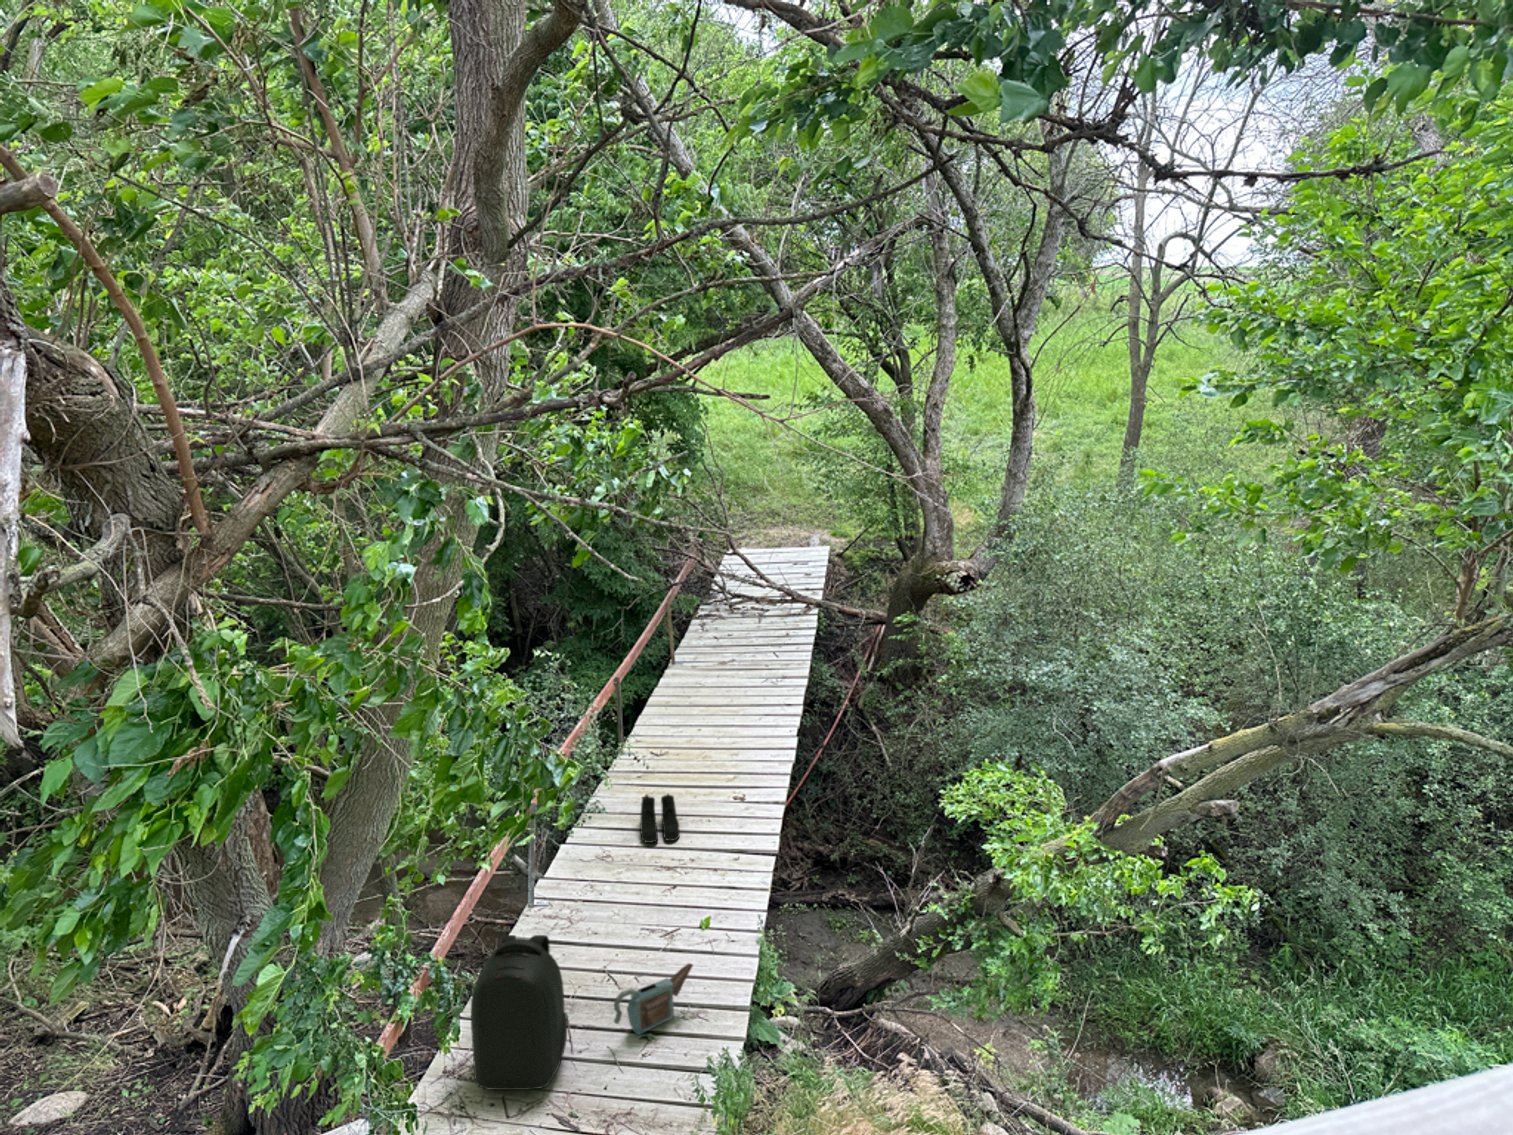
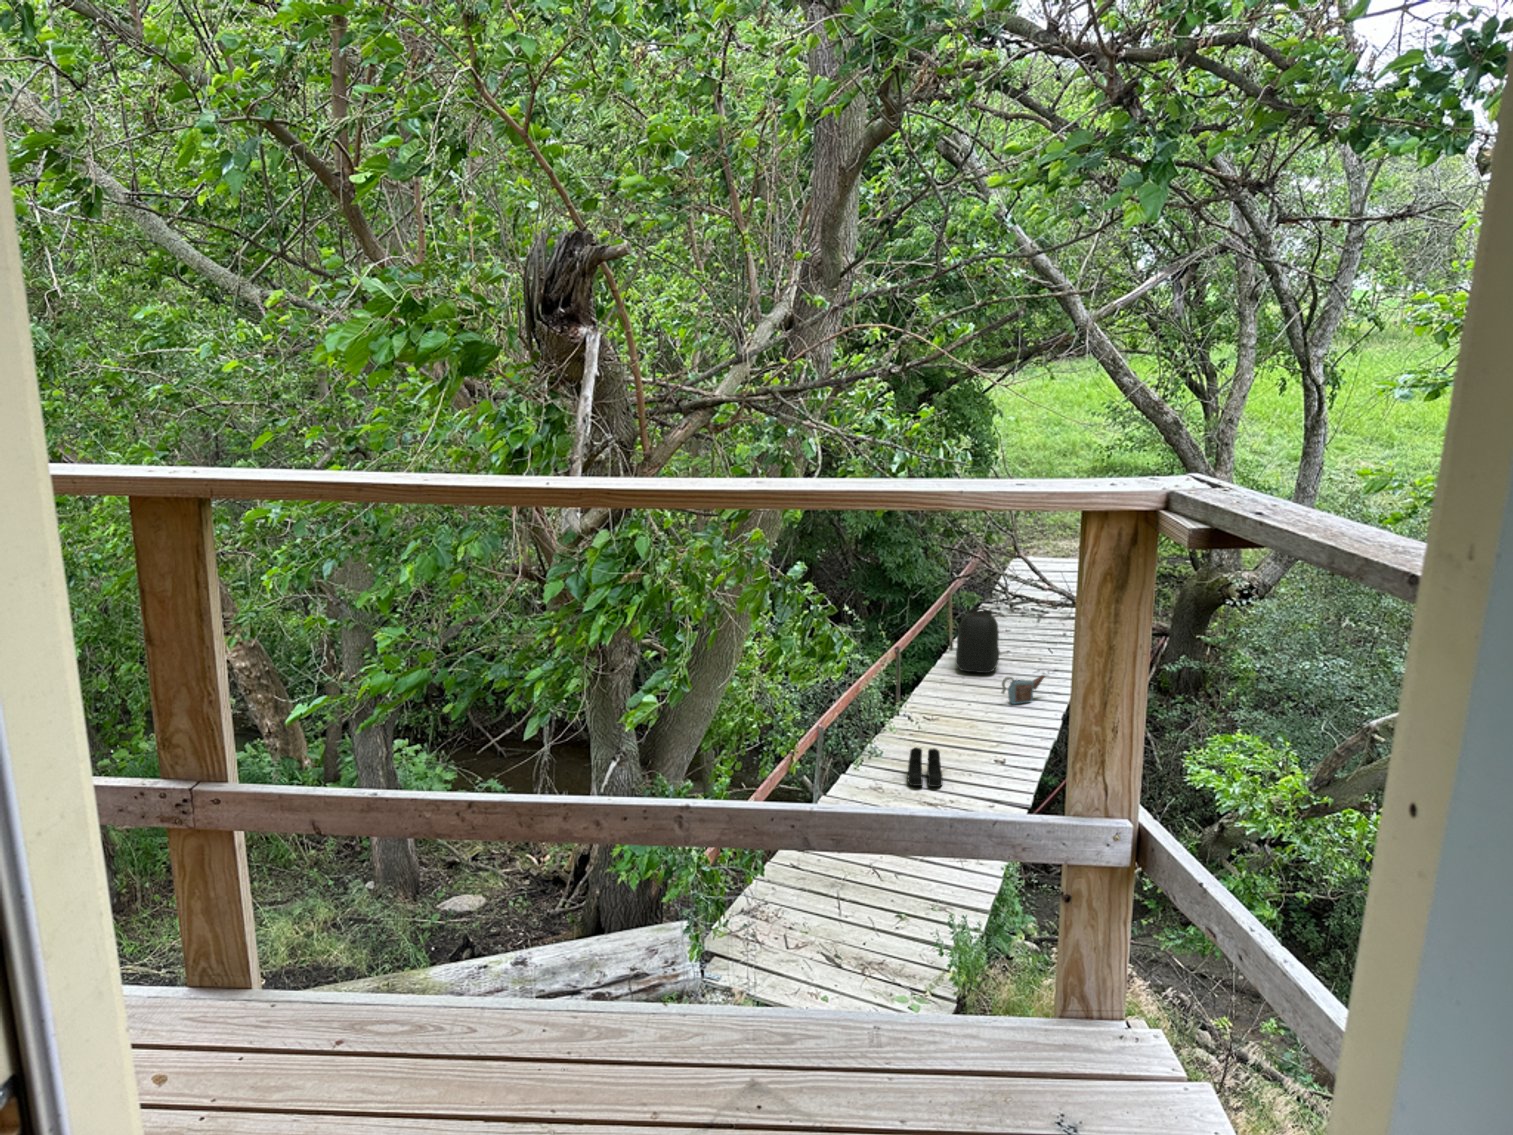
backpack: present [471,935,568,1090] -> present [955,608,999,673]
watering can: present [614,964,693,1035] -> present [1002,675,1045,704]

